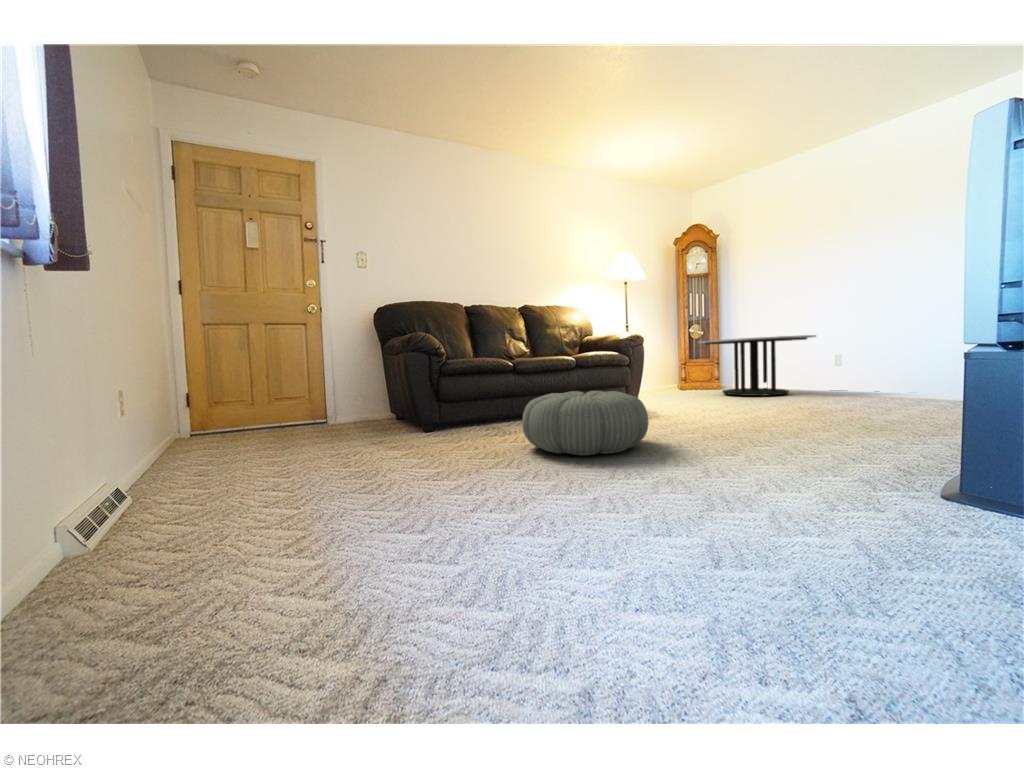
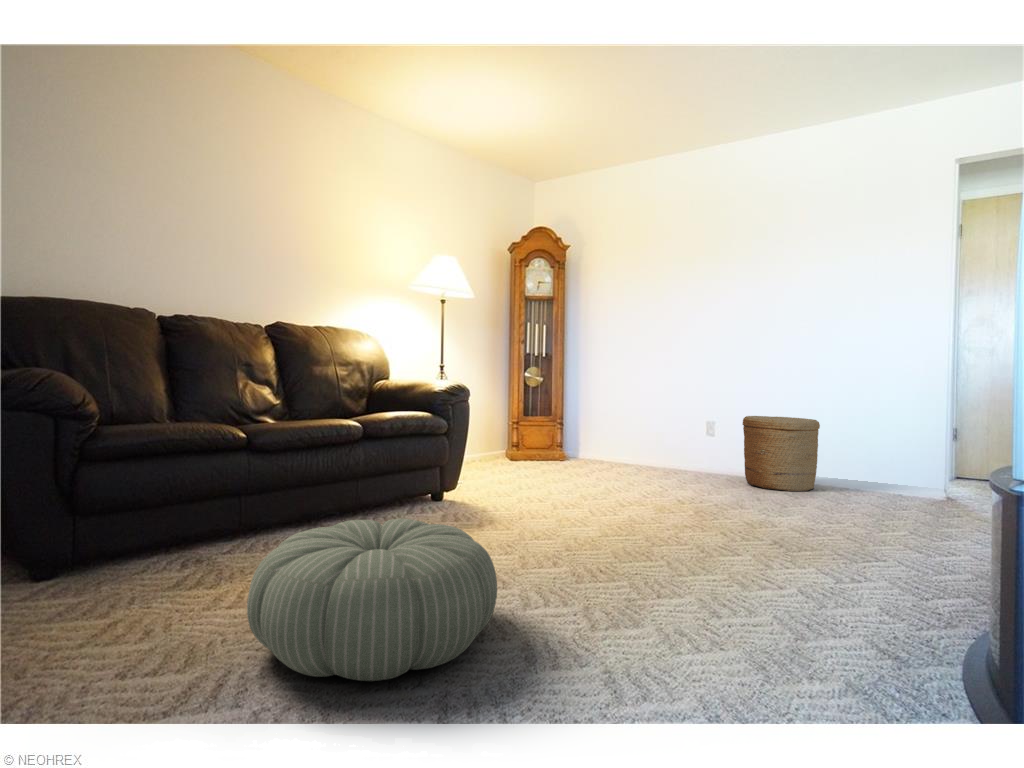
coffee table: present [699,335,816,397] -> none [539,394,682,479]
woven basket: none [871,341,949,400] -> present [743,416,820,491]

